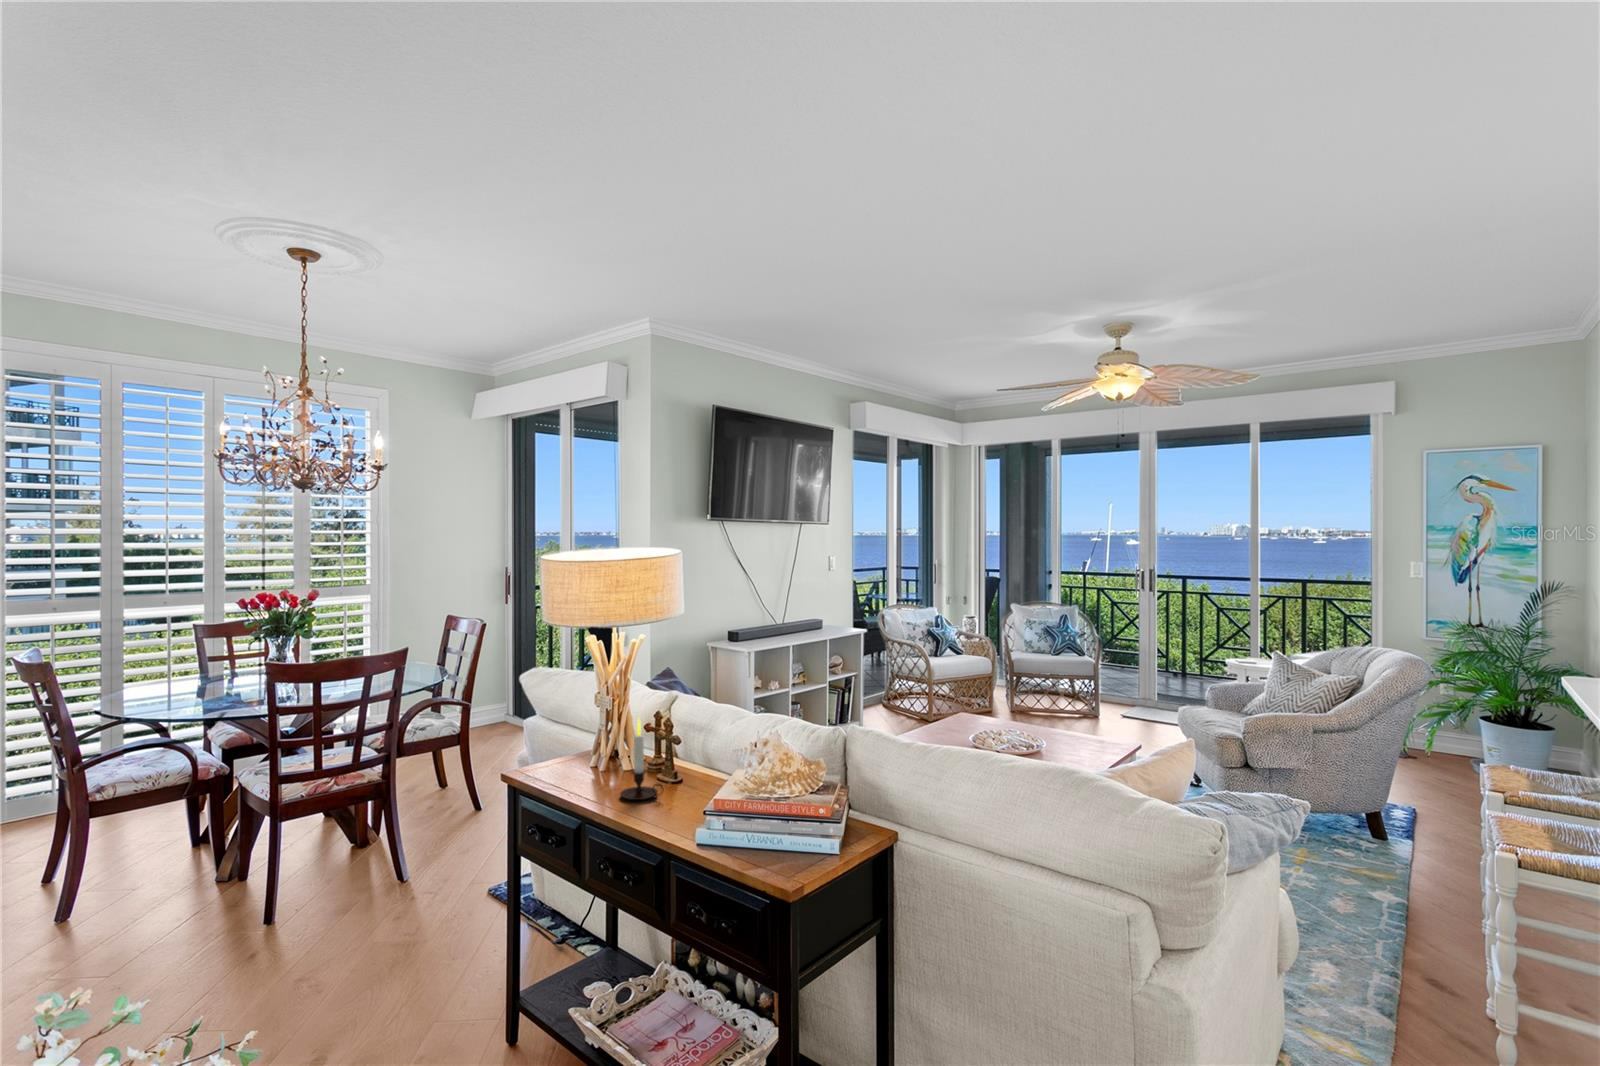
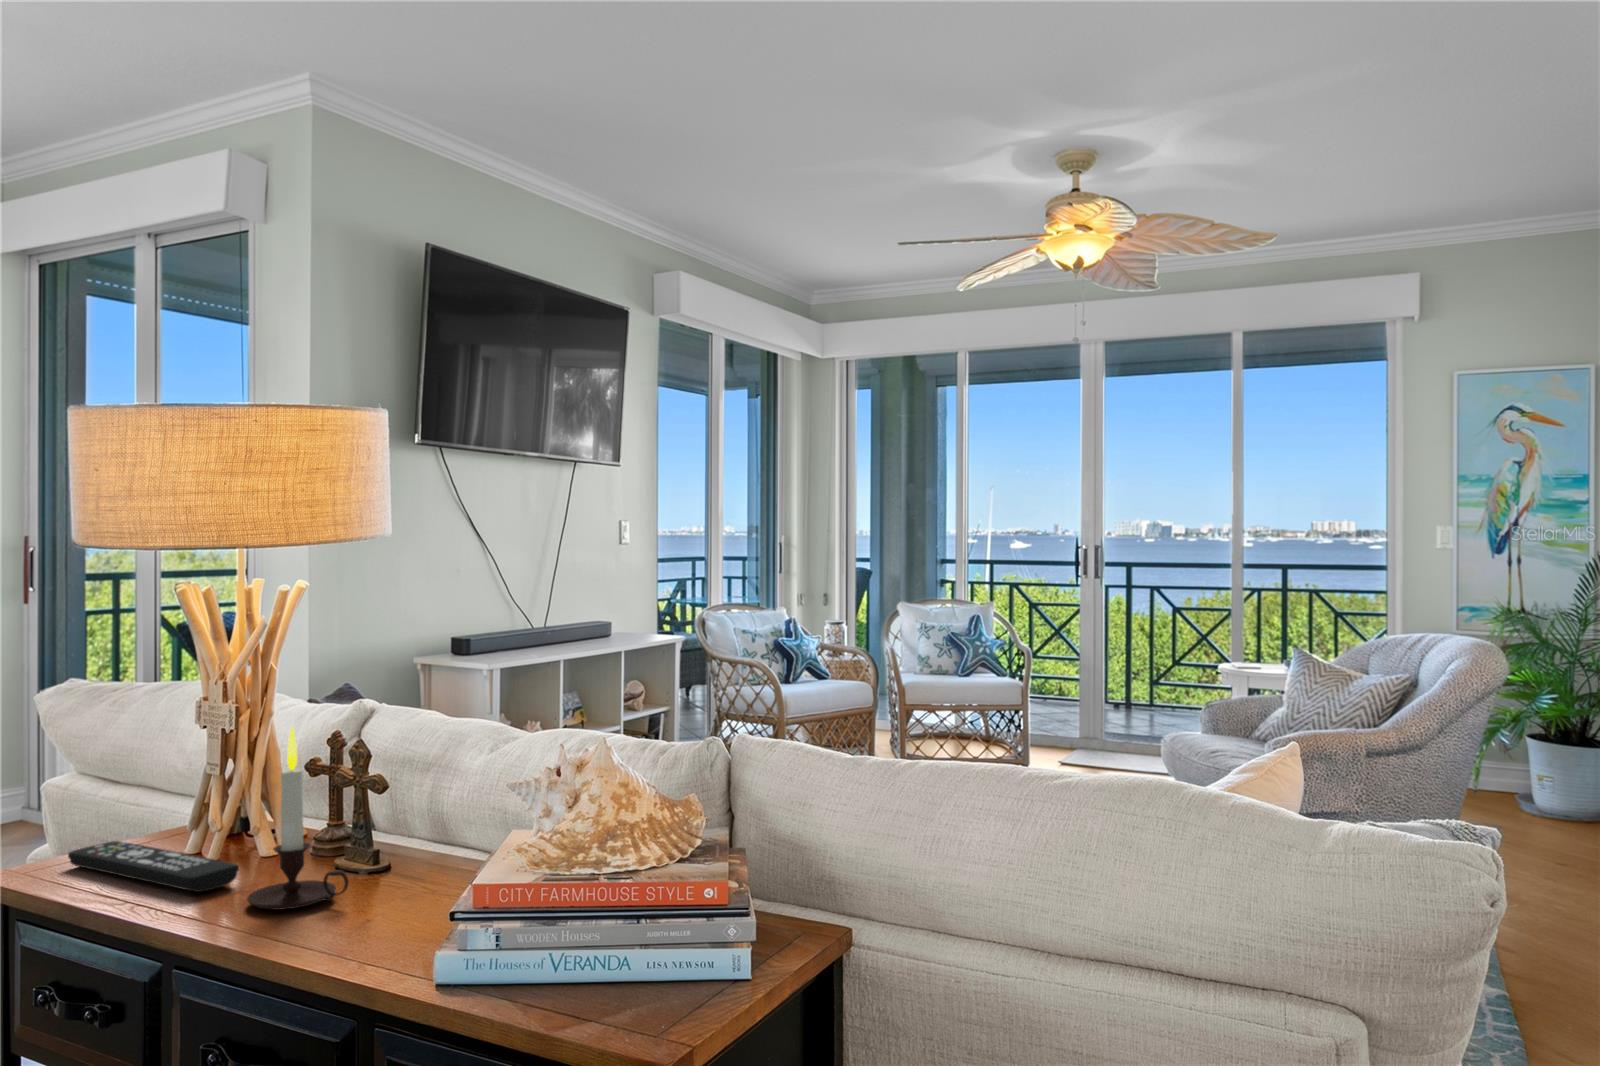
remote control: none [541,760,615,789] -> present [68,841,239,892]

